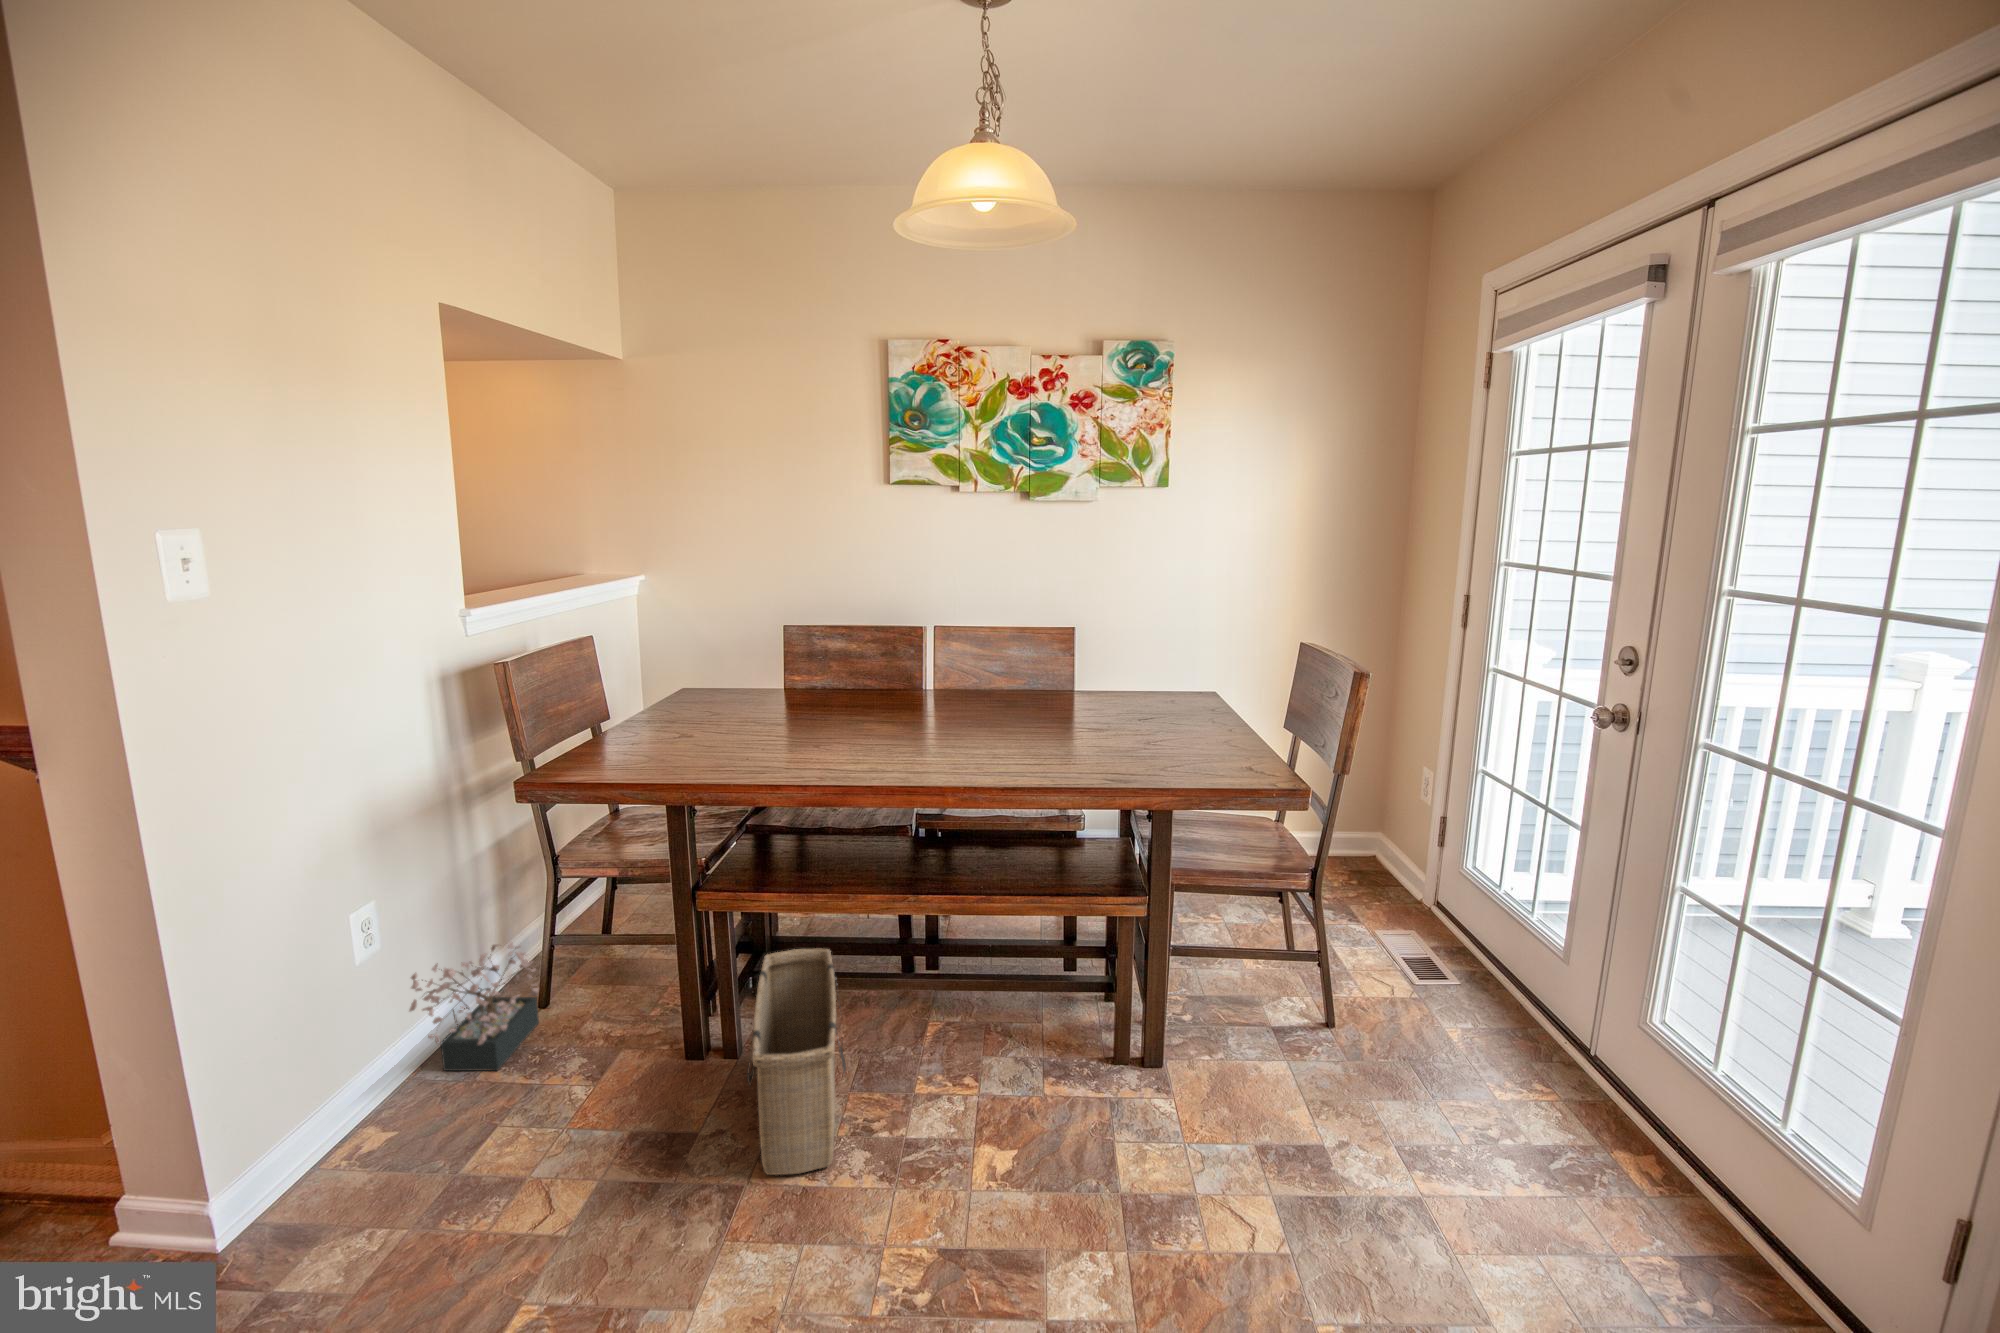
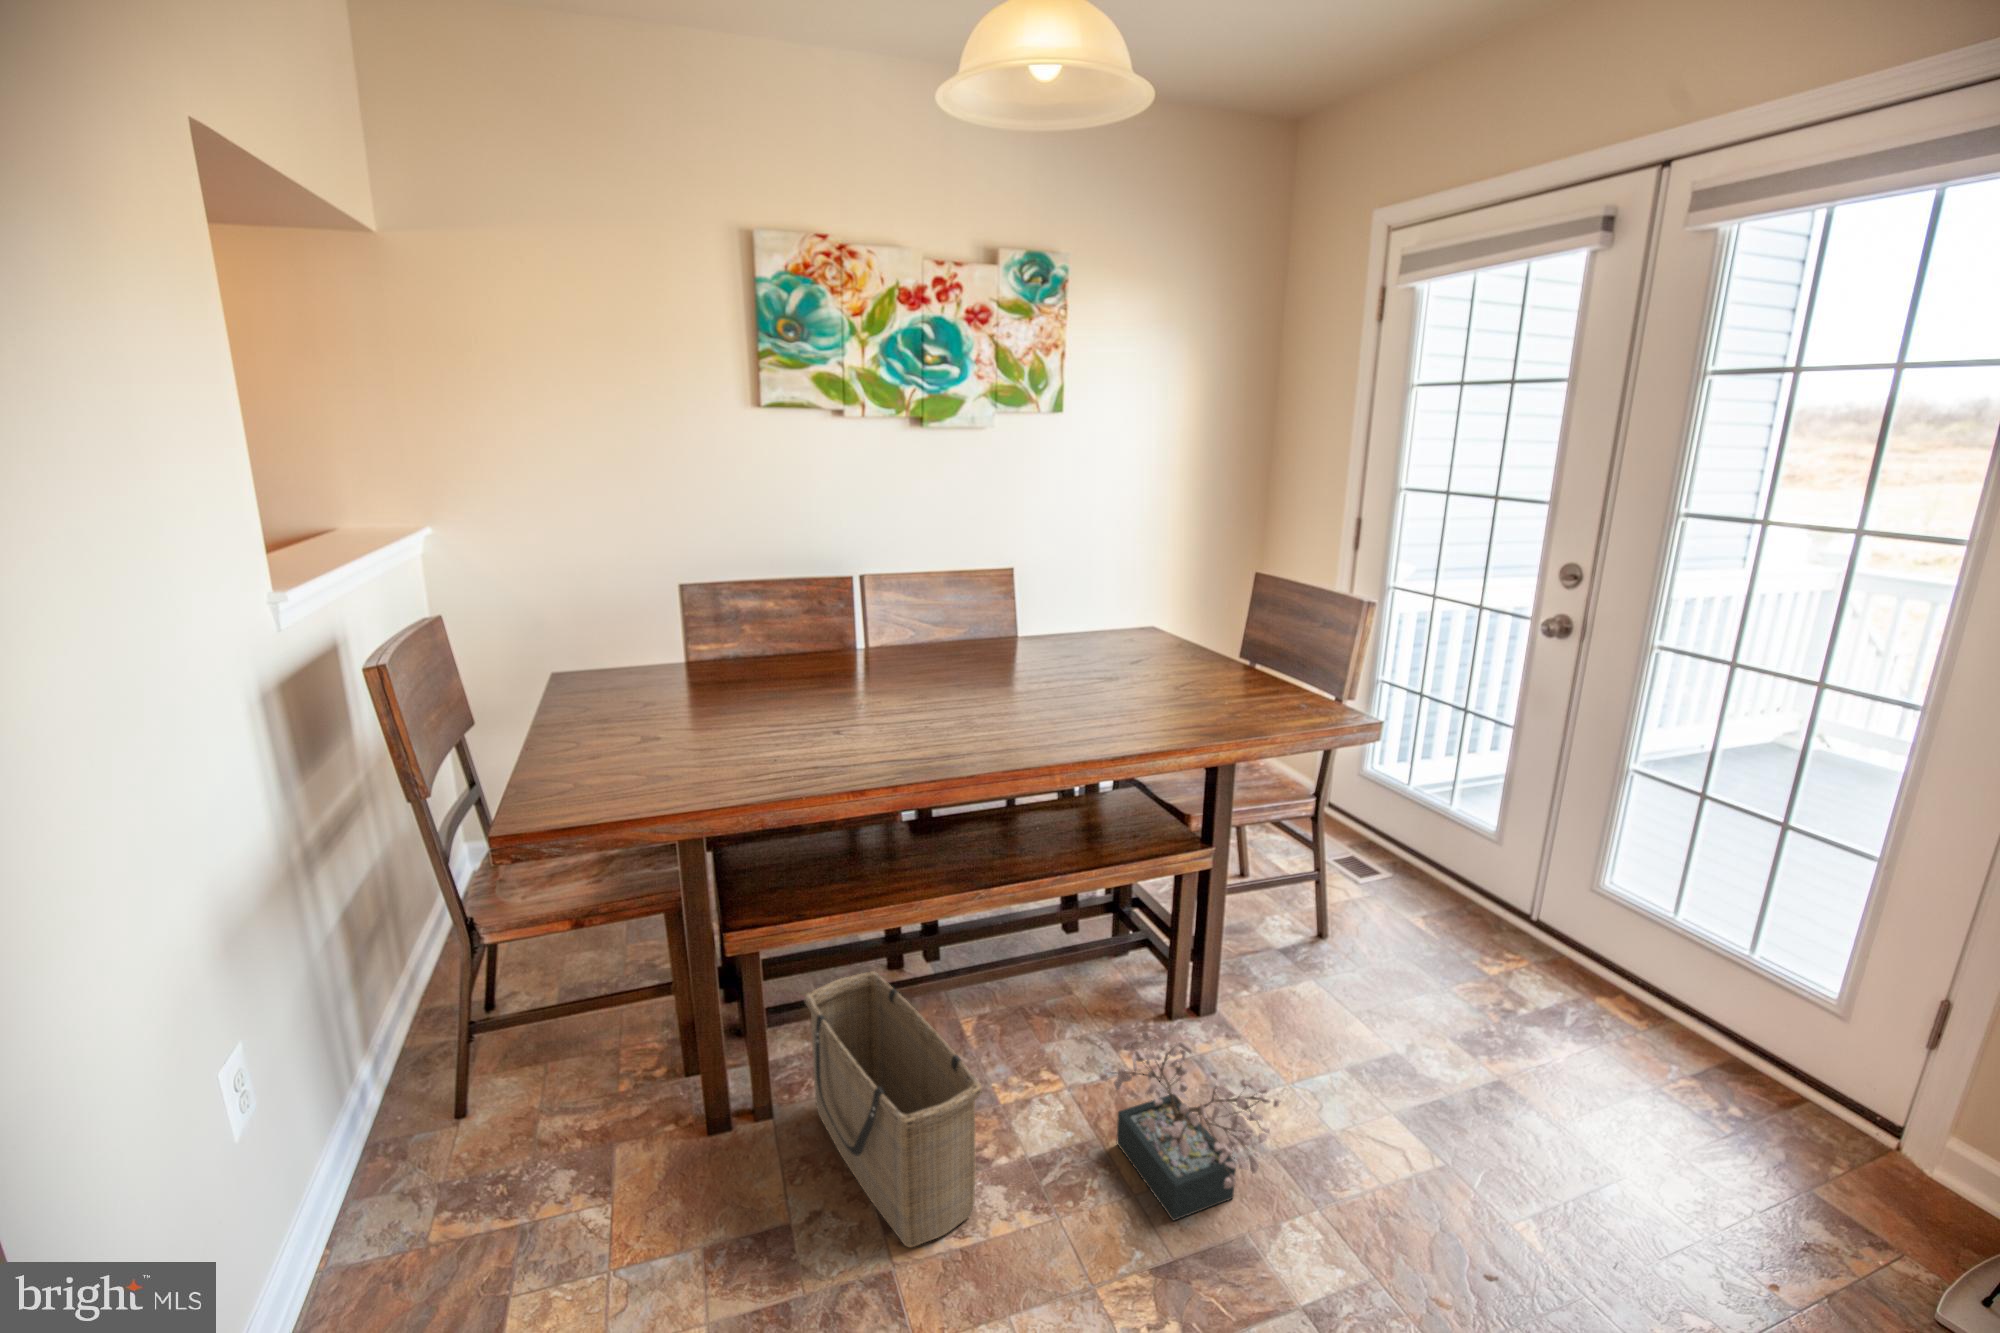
decorative plant: present [409,942,539,1071] -> present [1100,1032,1280,1220]

